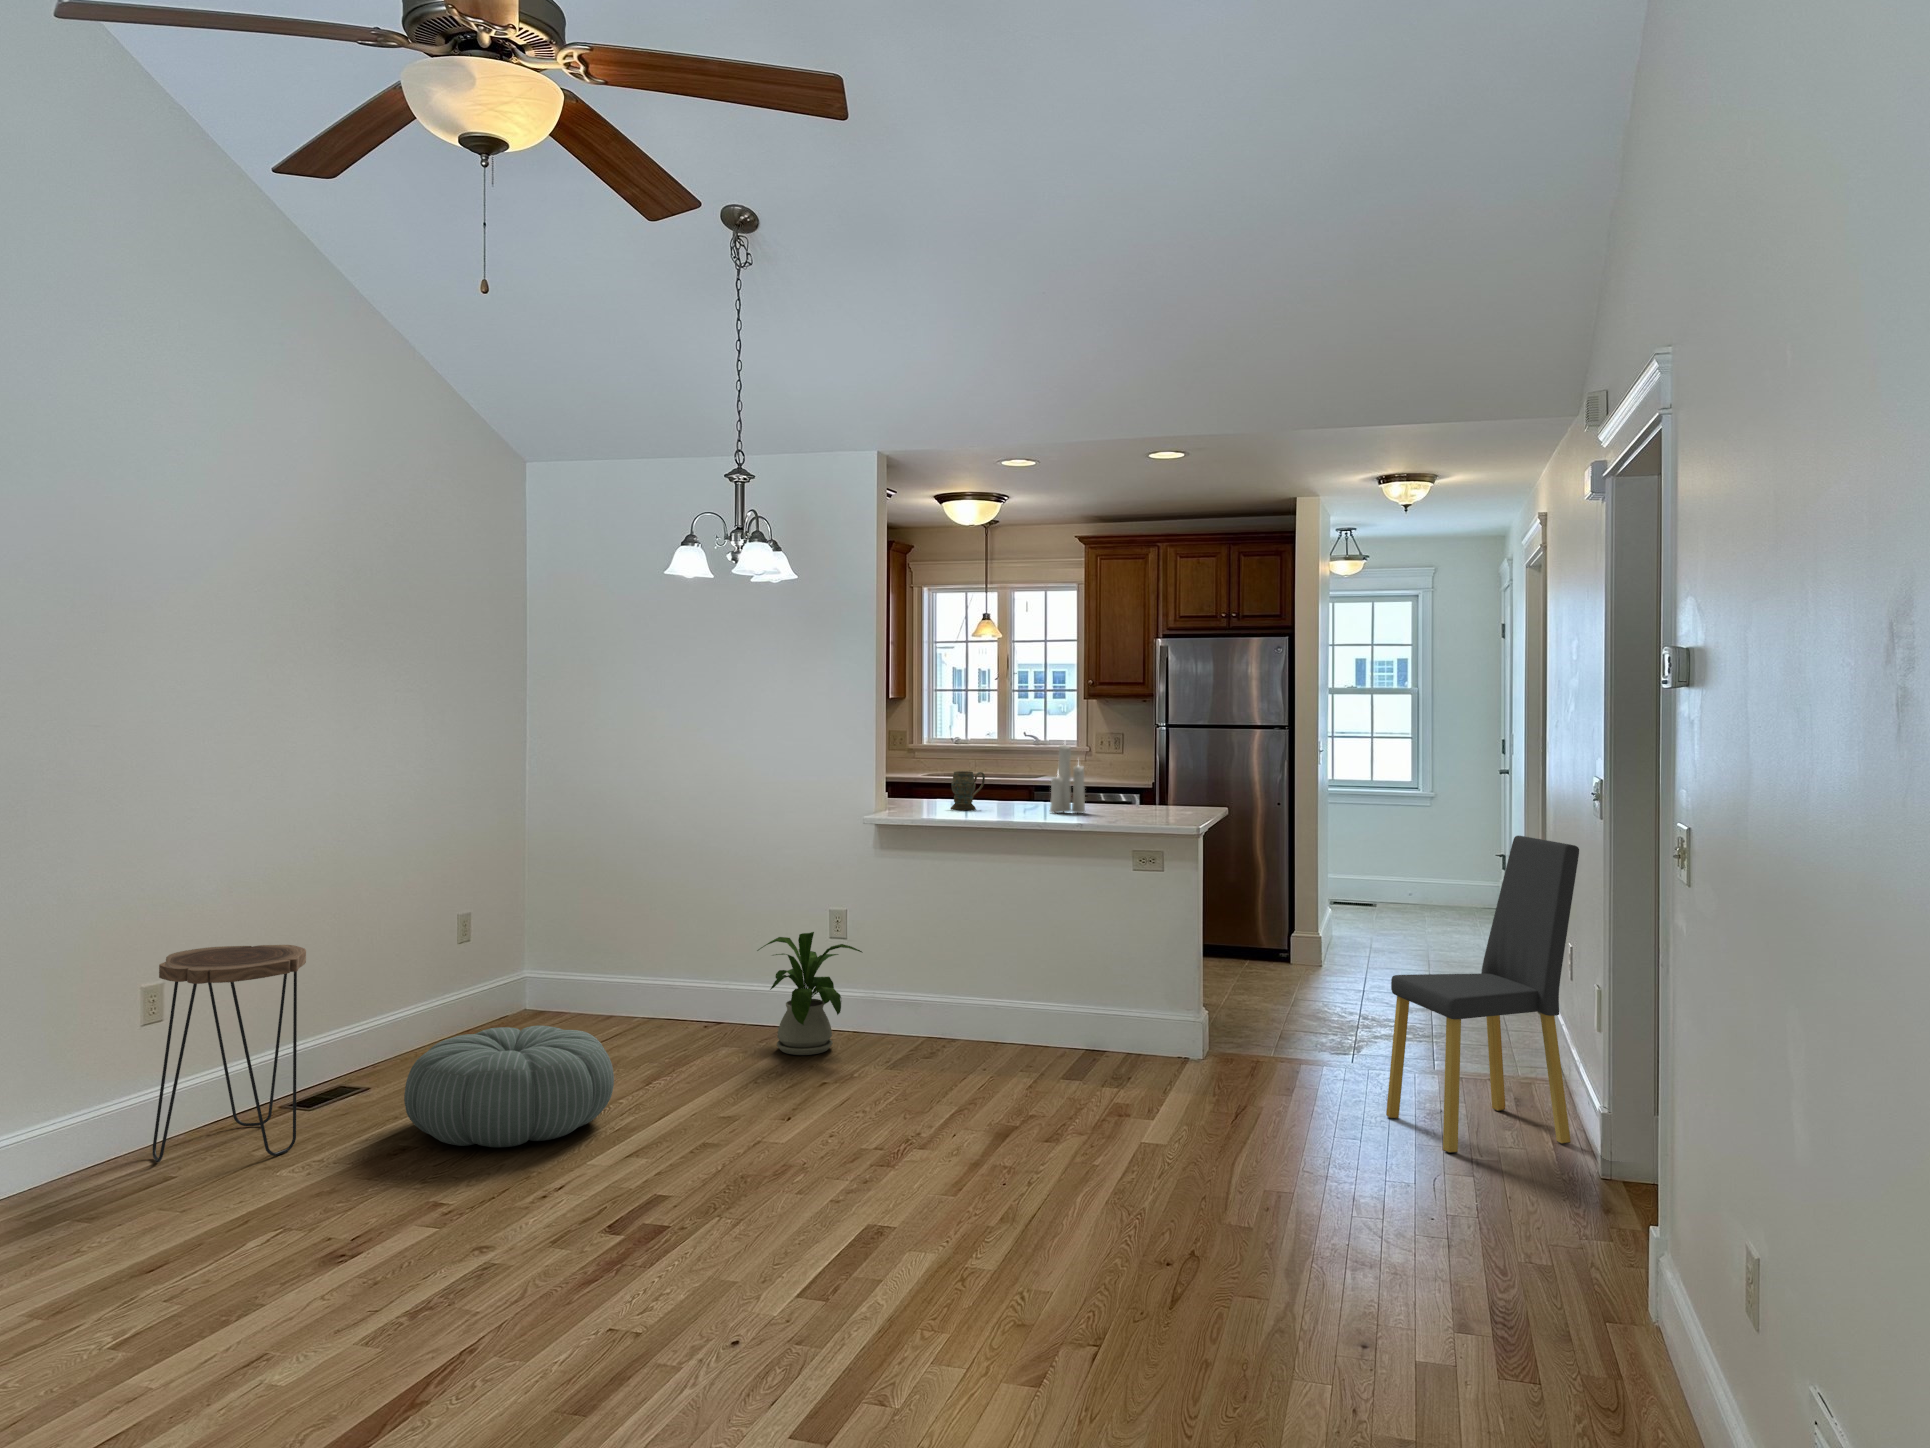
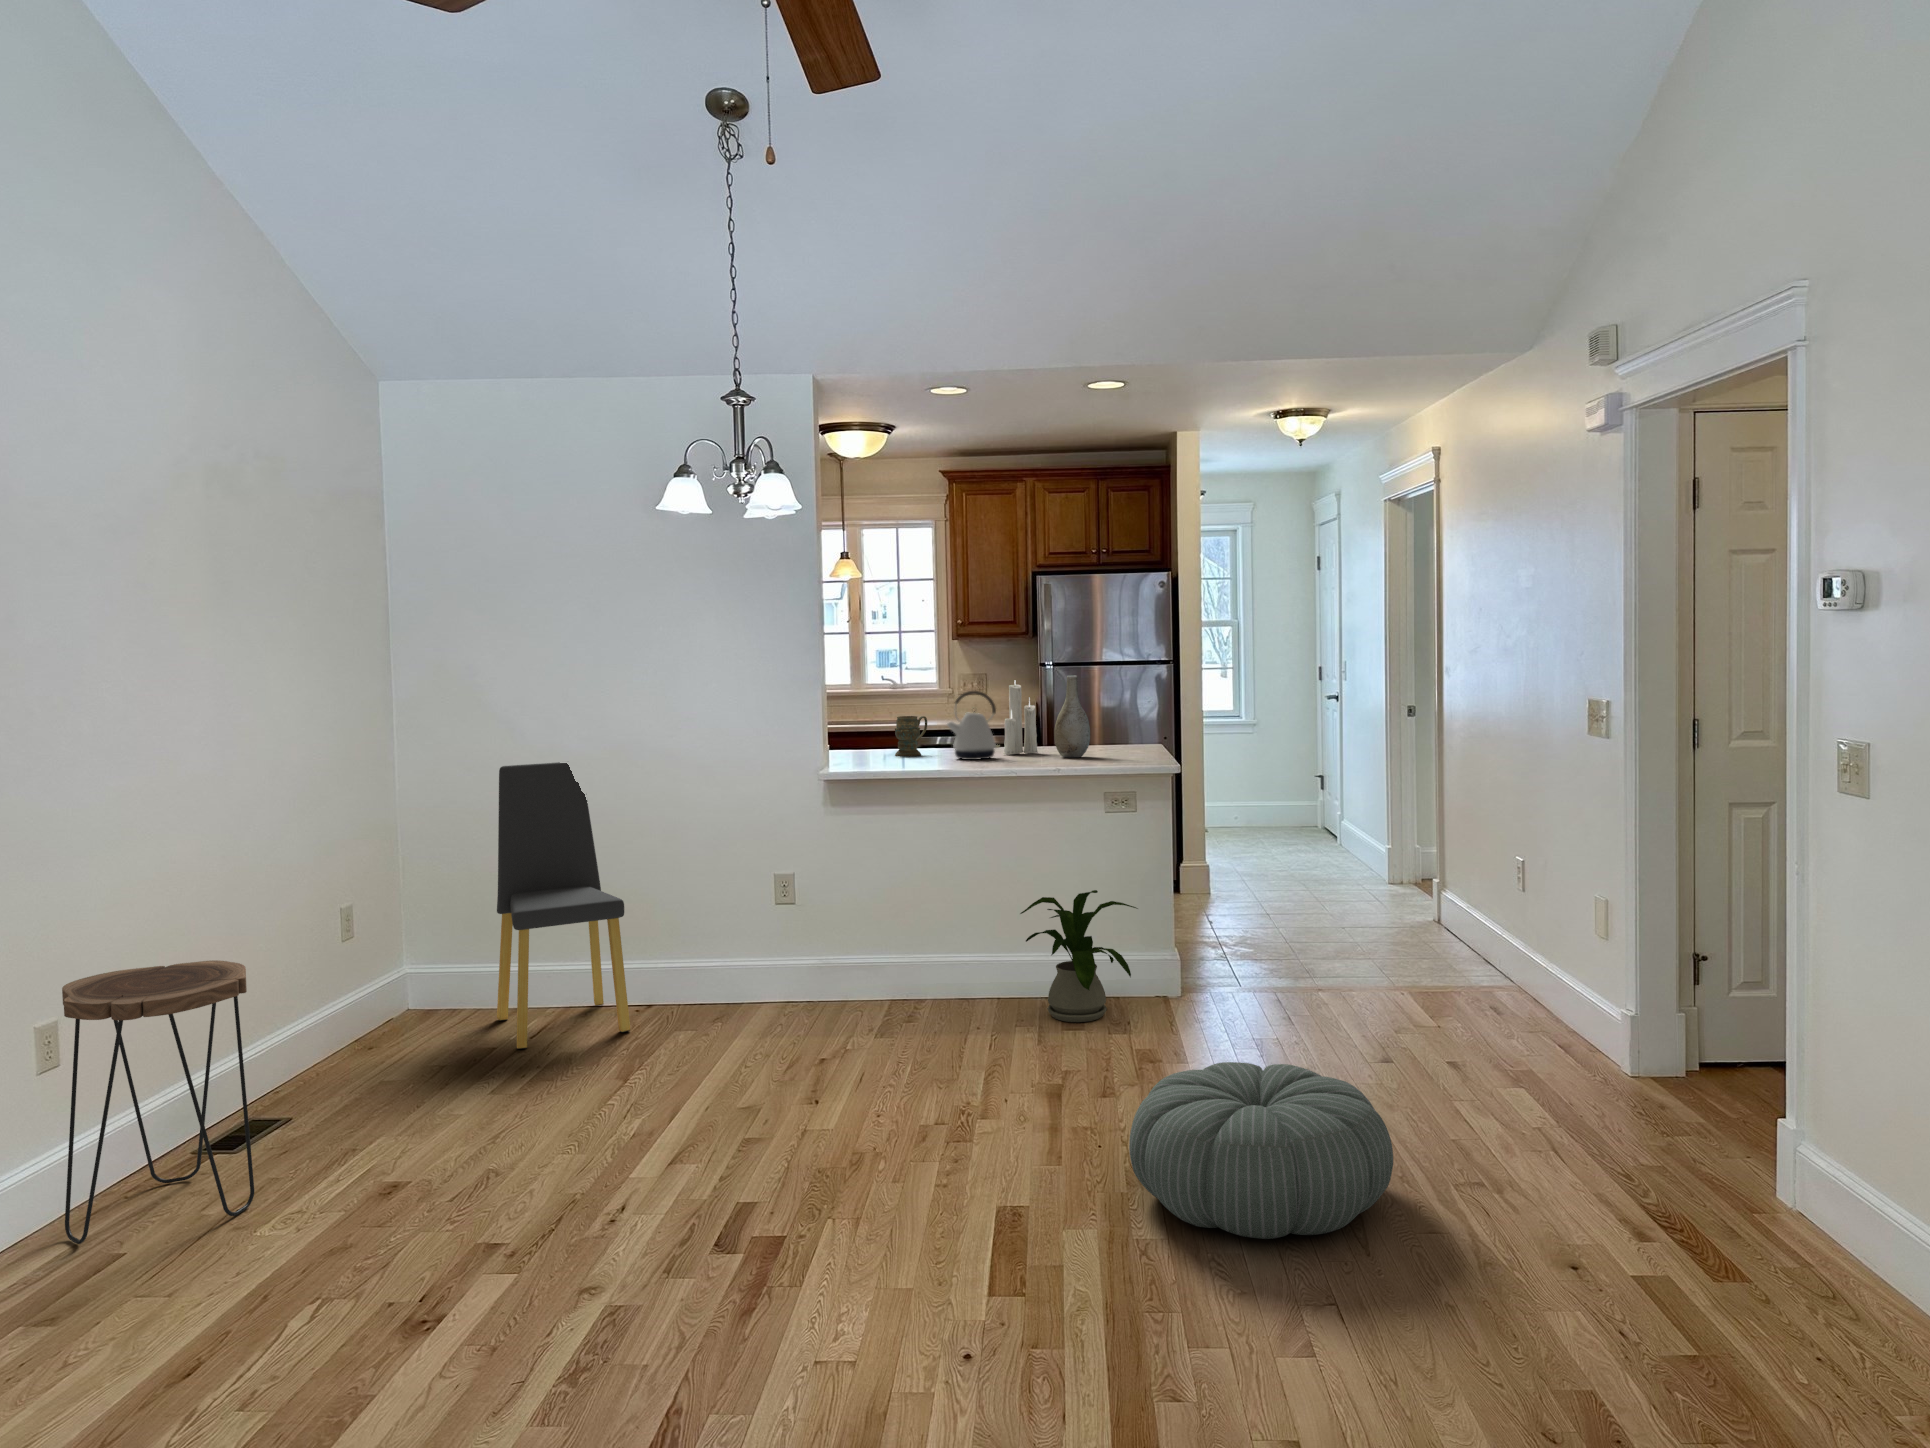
vase: none [1087,738,1122,818] -> present [1054,675,1090,757]
kettle: none [985,749,1036,815] -> present [947,691,999,760]
dining chair: present [1386,836,1579,1153] -> present [497,762,630,1049]
house plant: present [757,932,862,1055] -> present [1020,890,1138,1022]
pouf: present [404,1025,614,1147] -> present [1129,1062,1393,1239]

